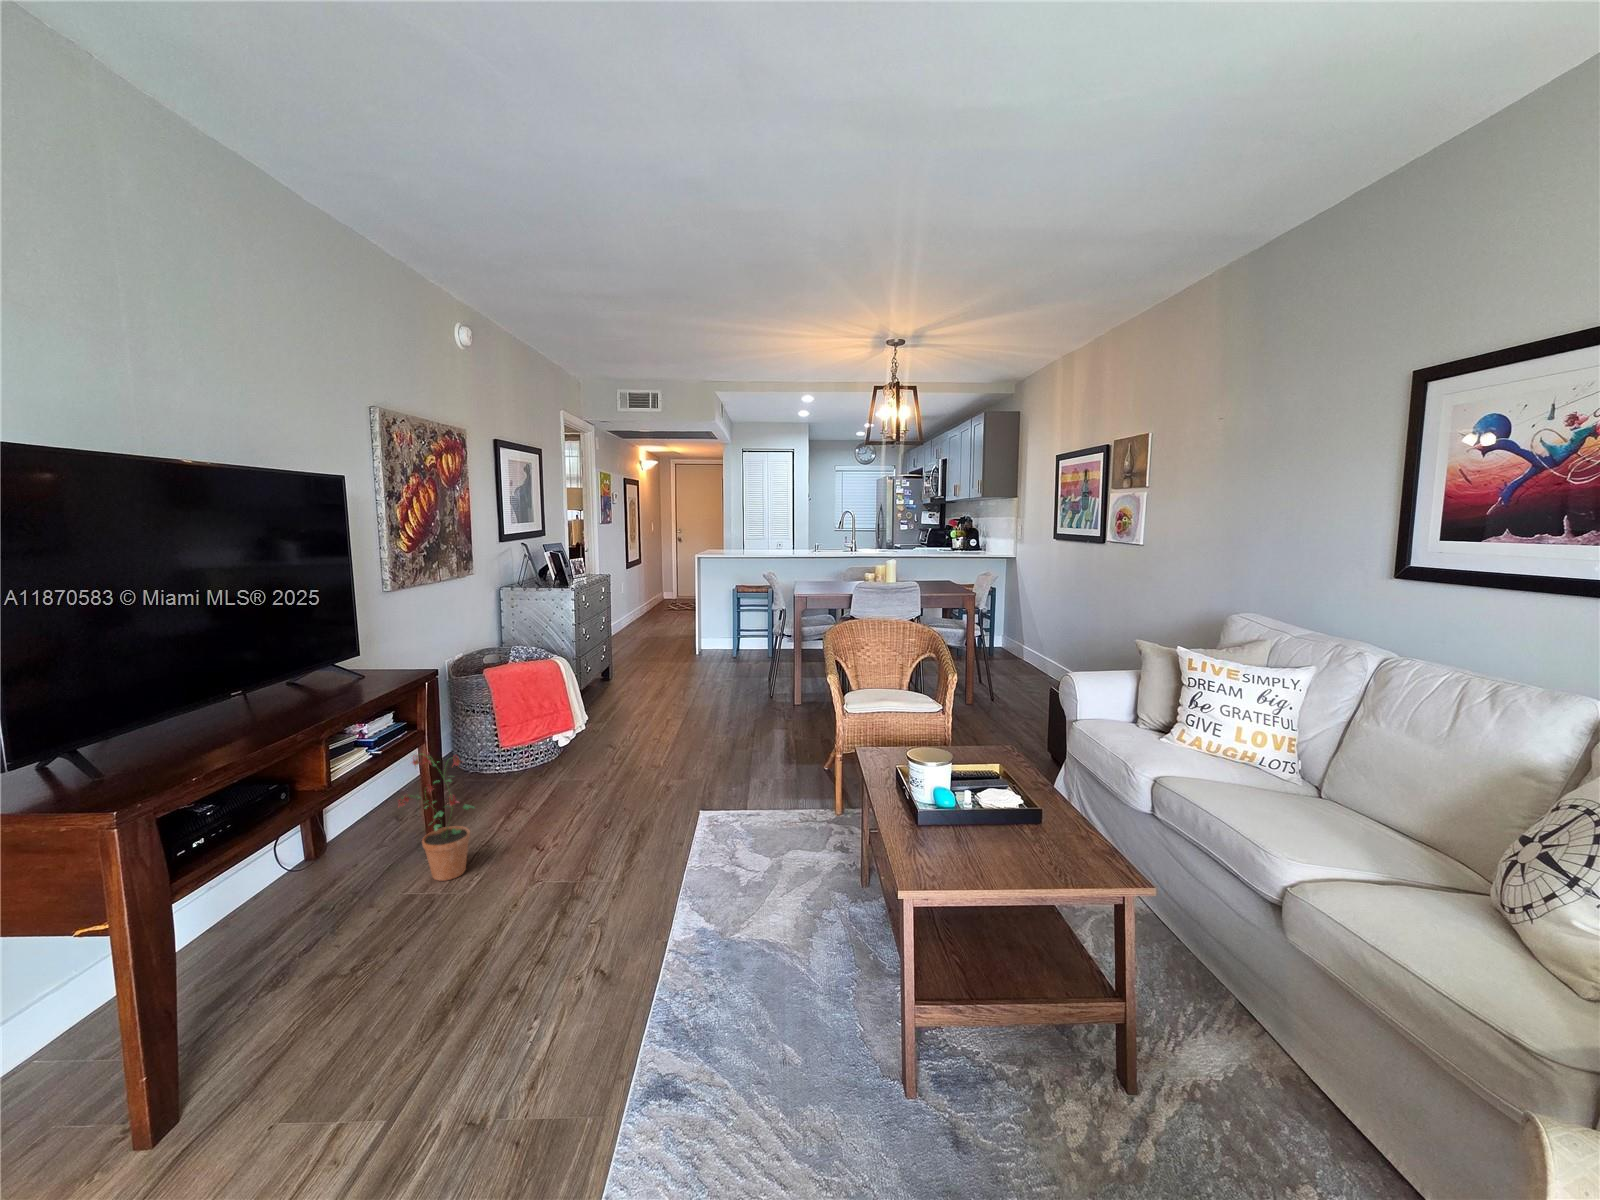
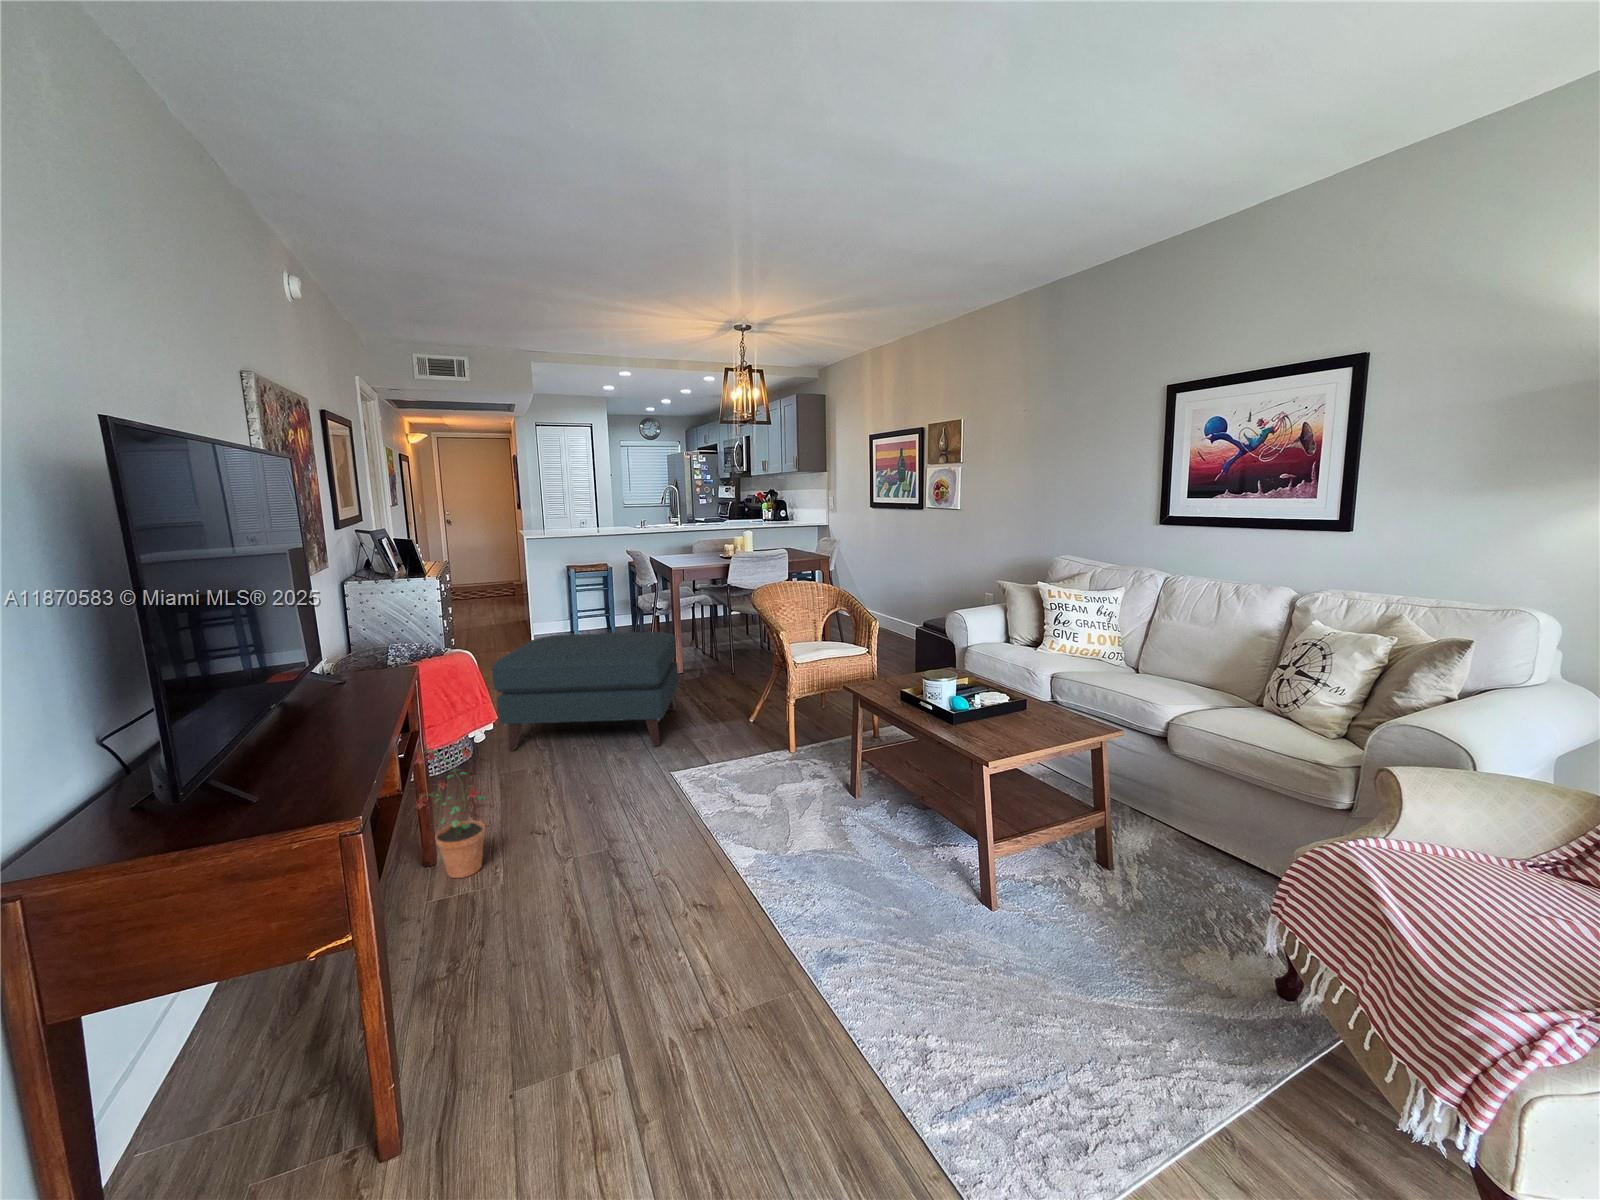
ottoman: none [571,655,764,782] -> present [492,632,679,751]

